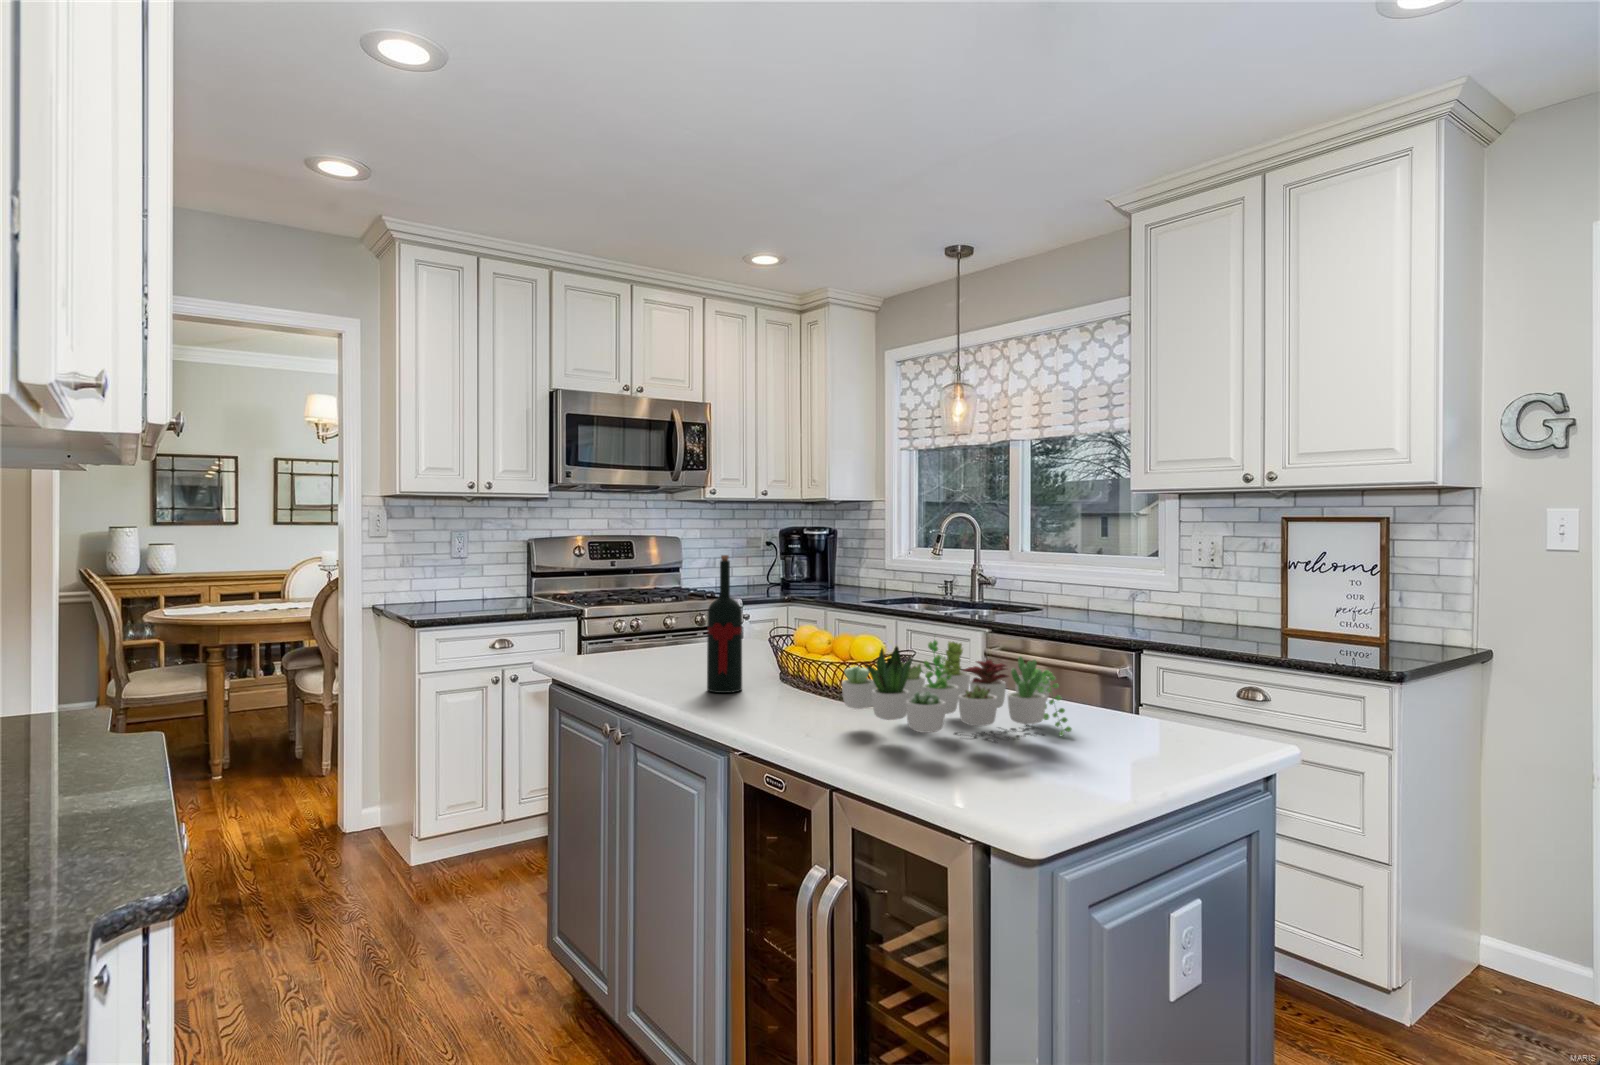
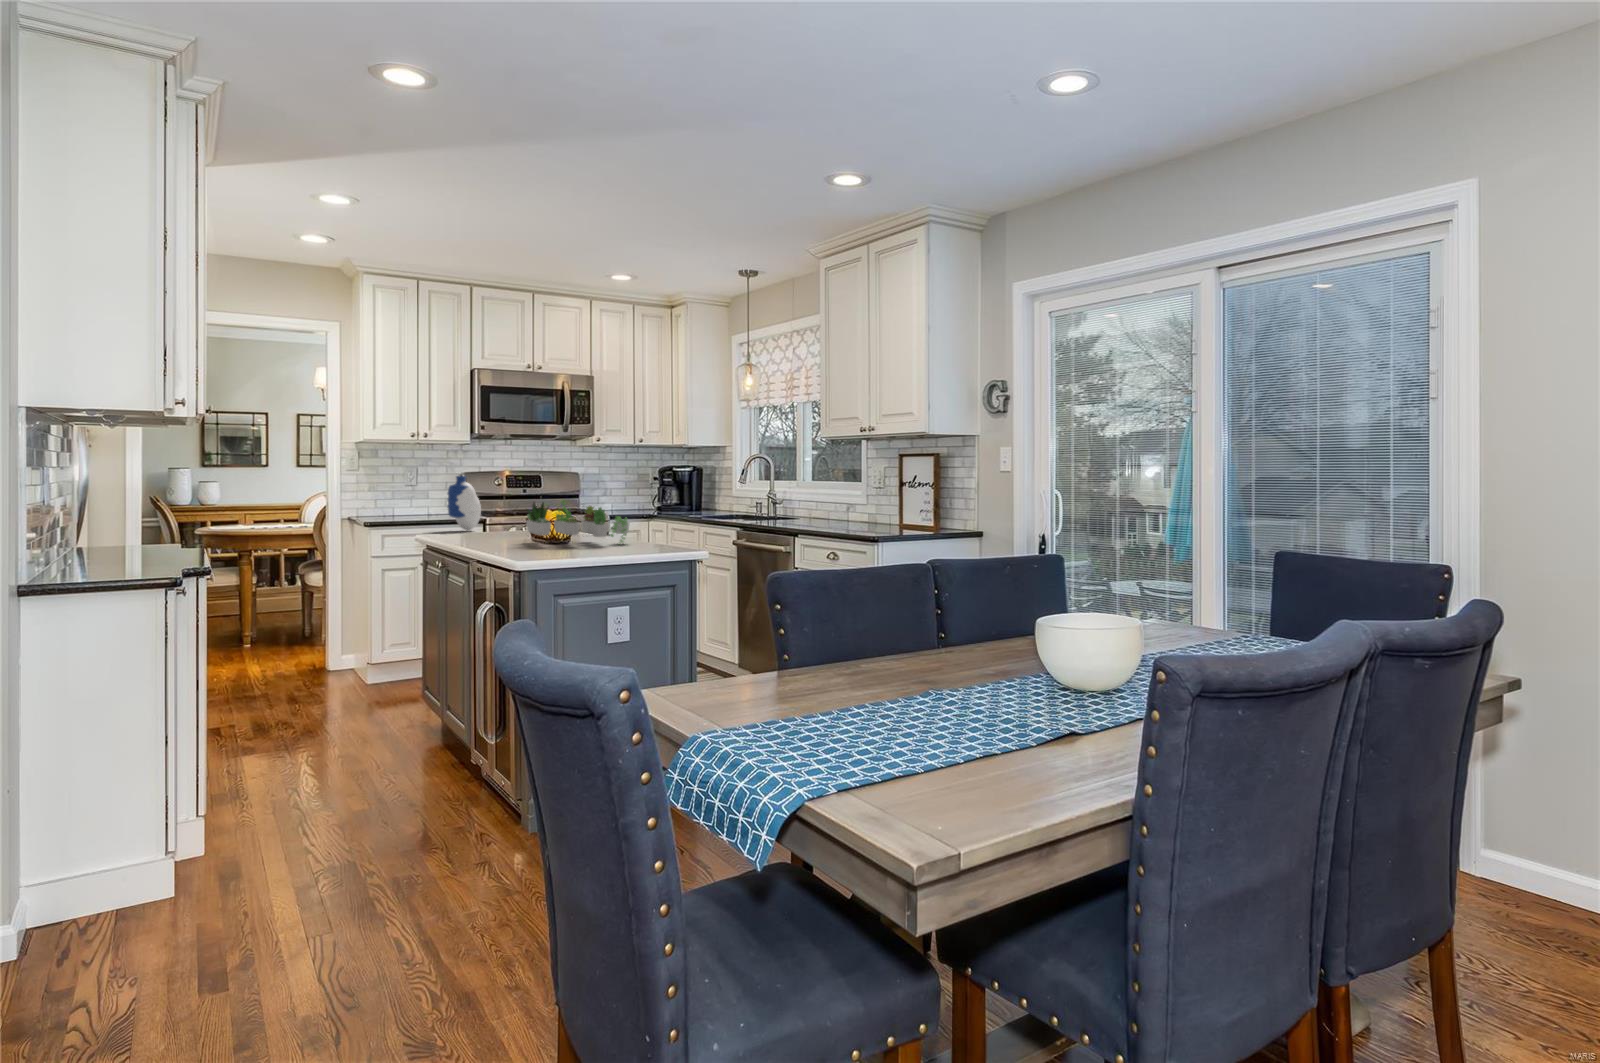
wine bottle: present [707,555,742,693] -> none [488,465,507,536]
vase: none [598,568,656,665] -> present [448,476,481,530]

